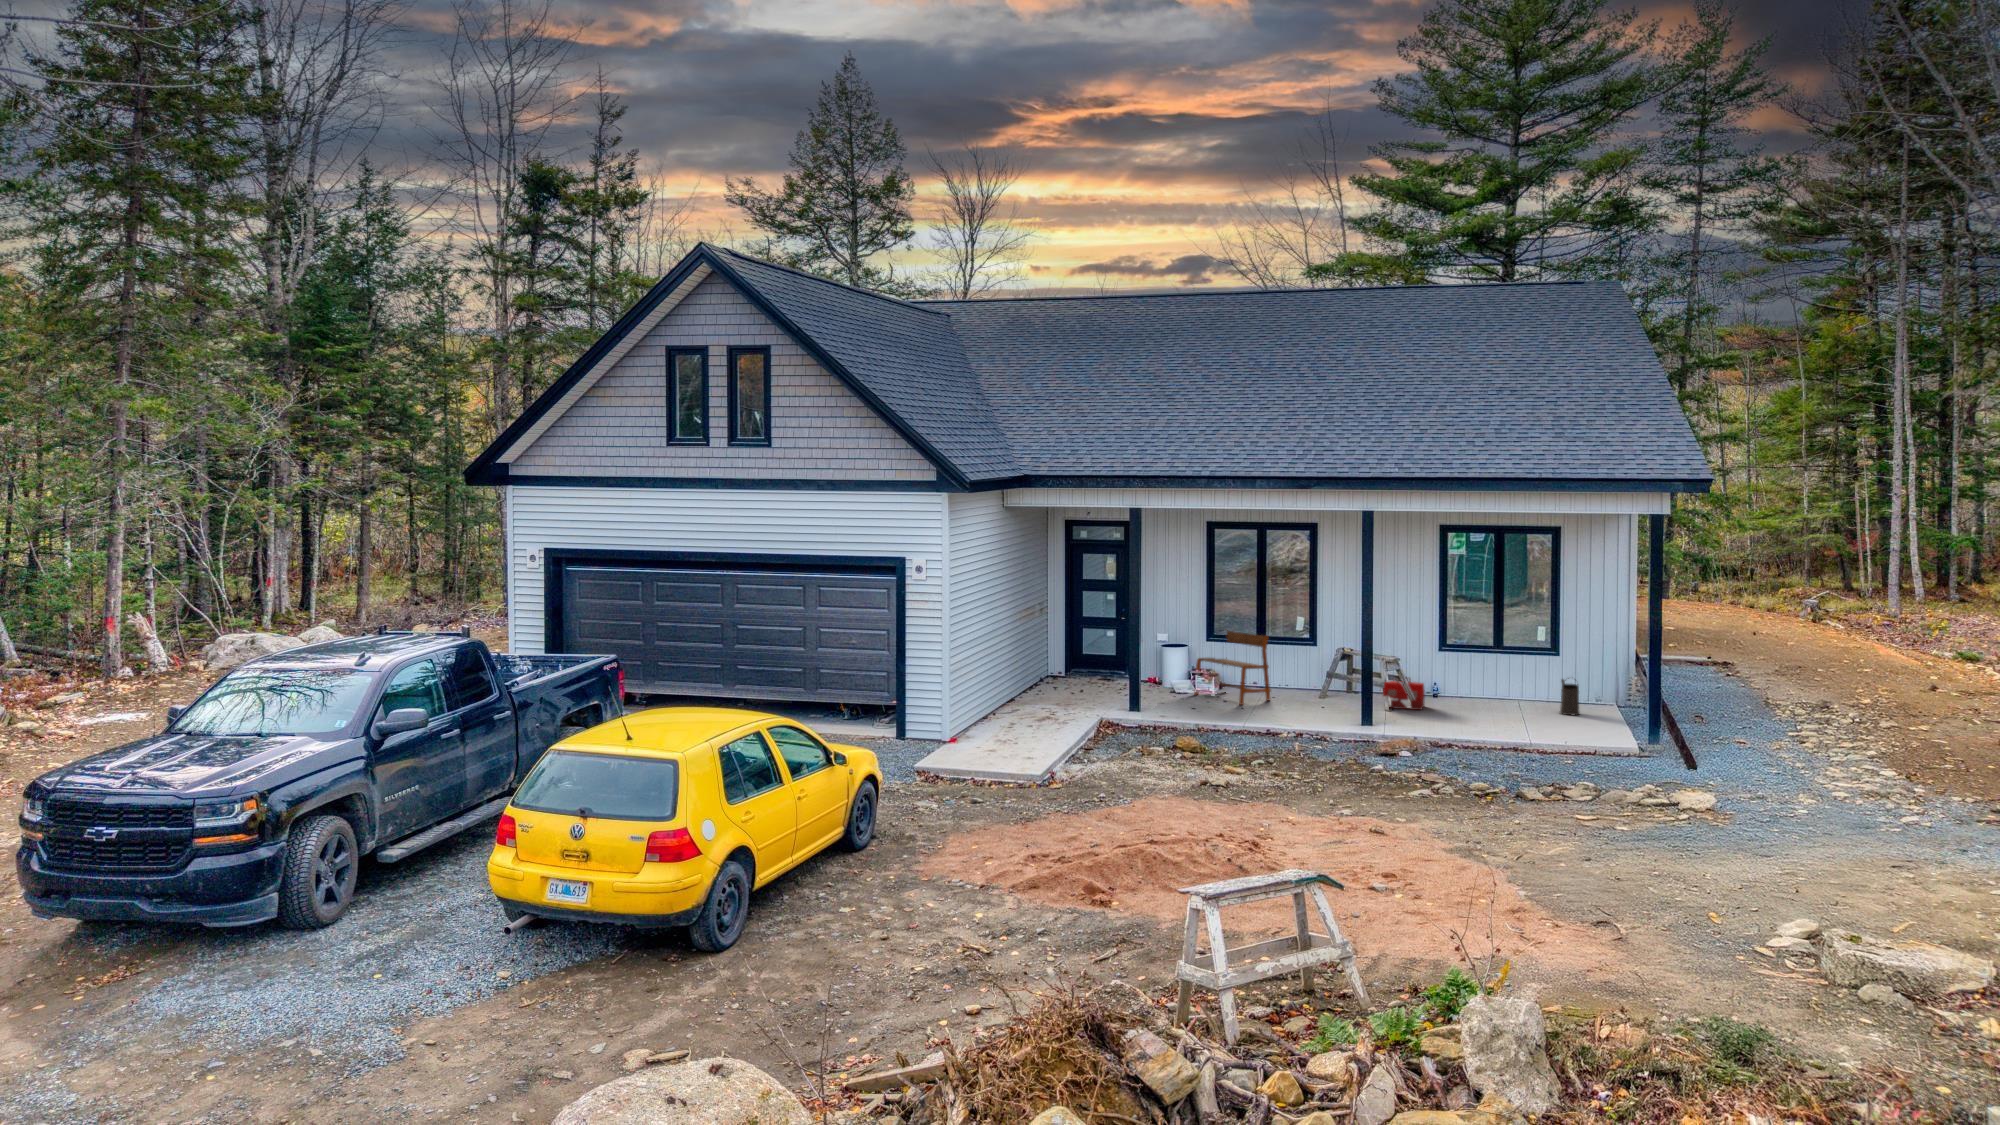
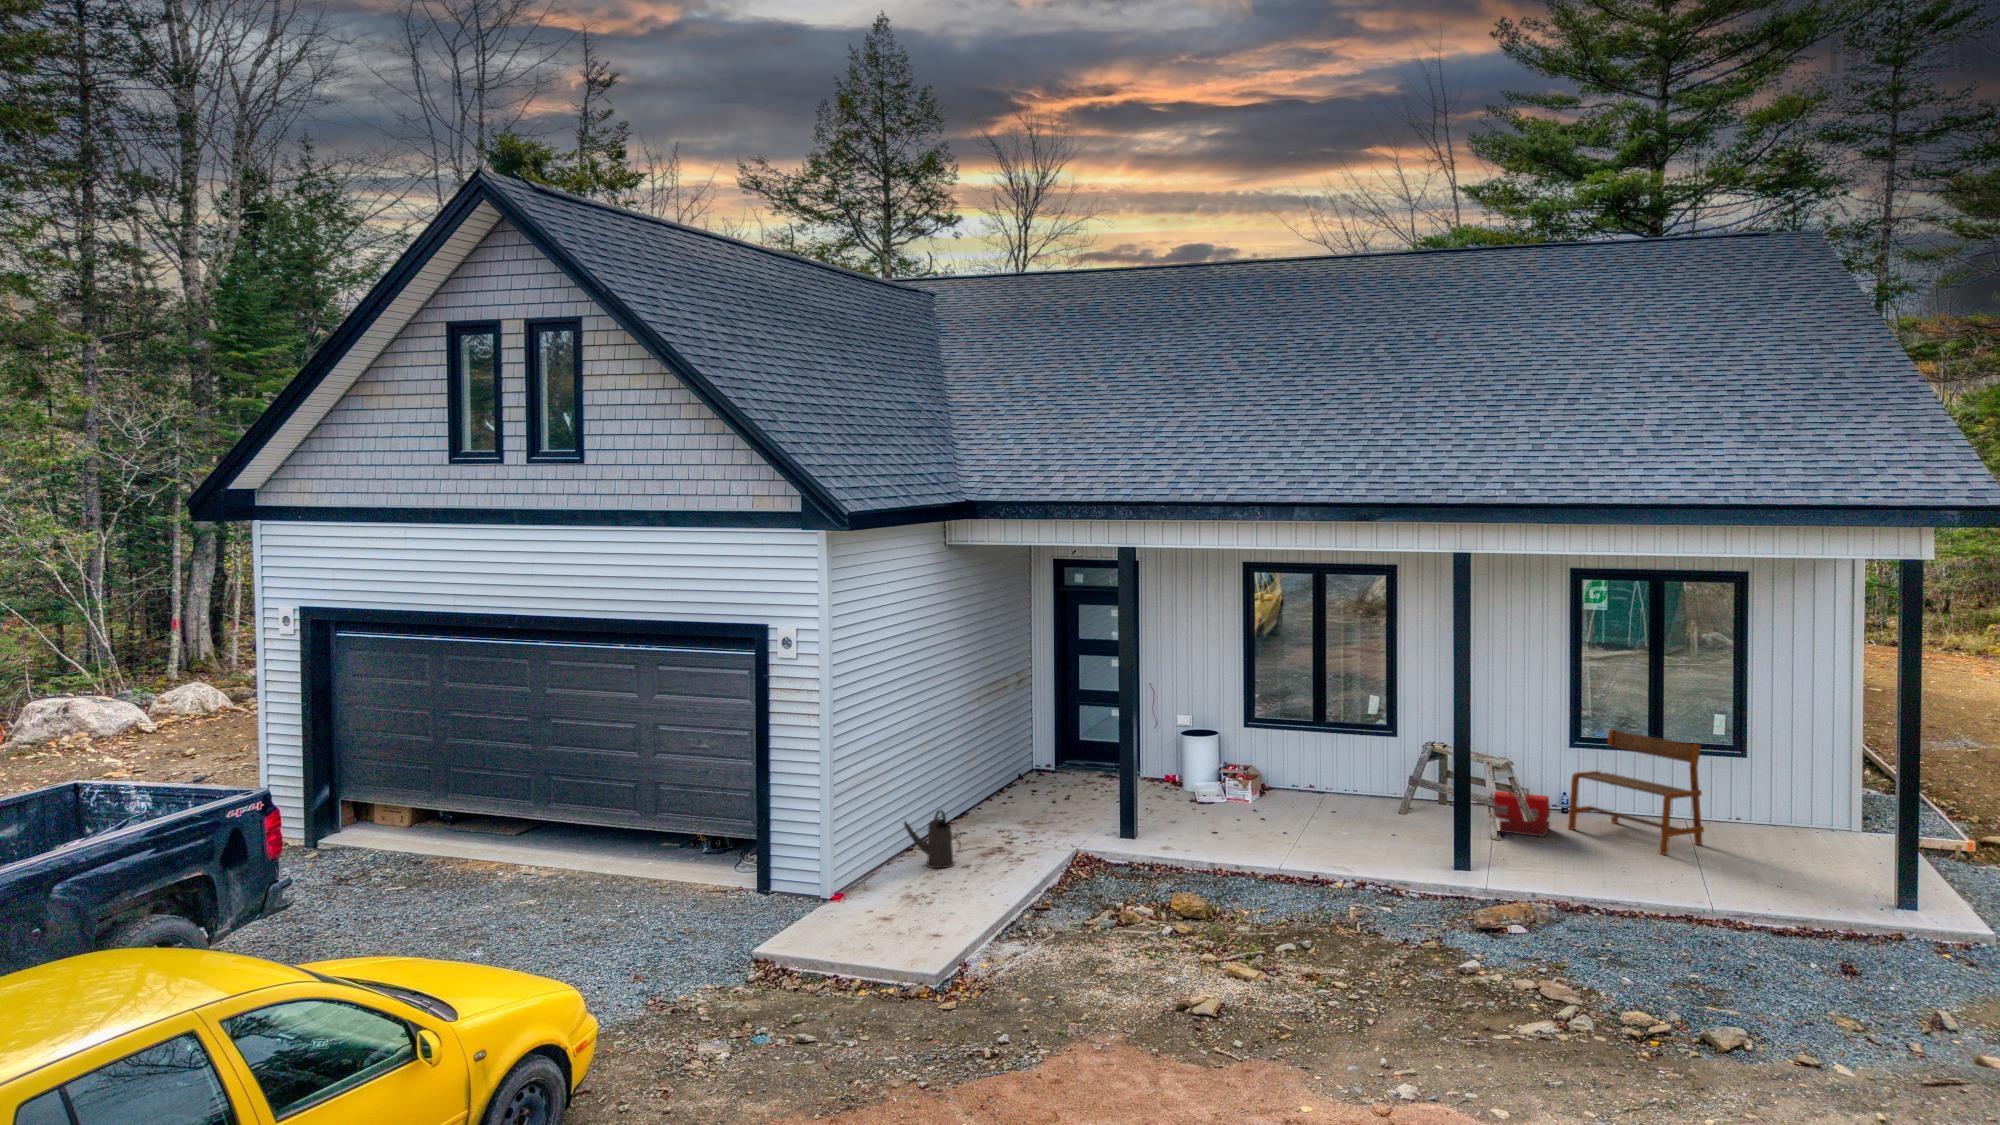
bench: present [1195,630,1271,705] -> present [1568,729,1704,855]
watering can: present [1560,678,1580,715] -> present [904,810,961,868]

